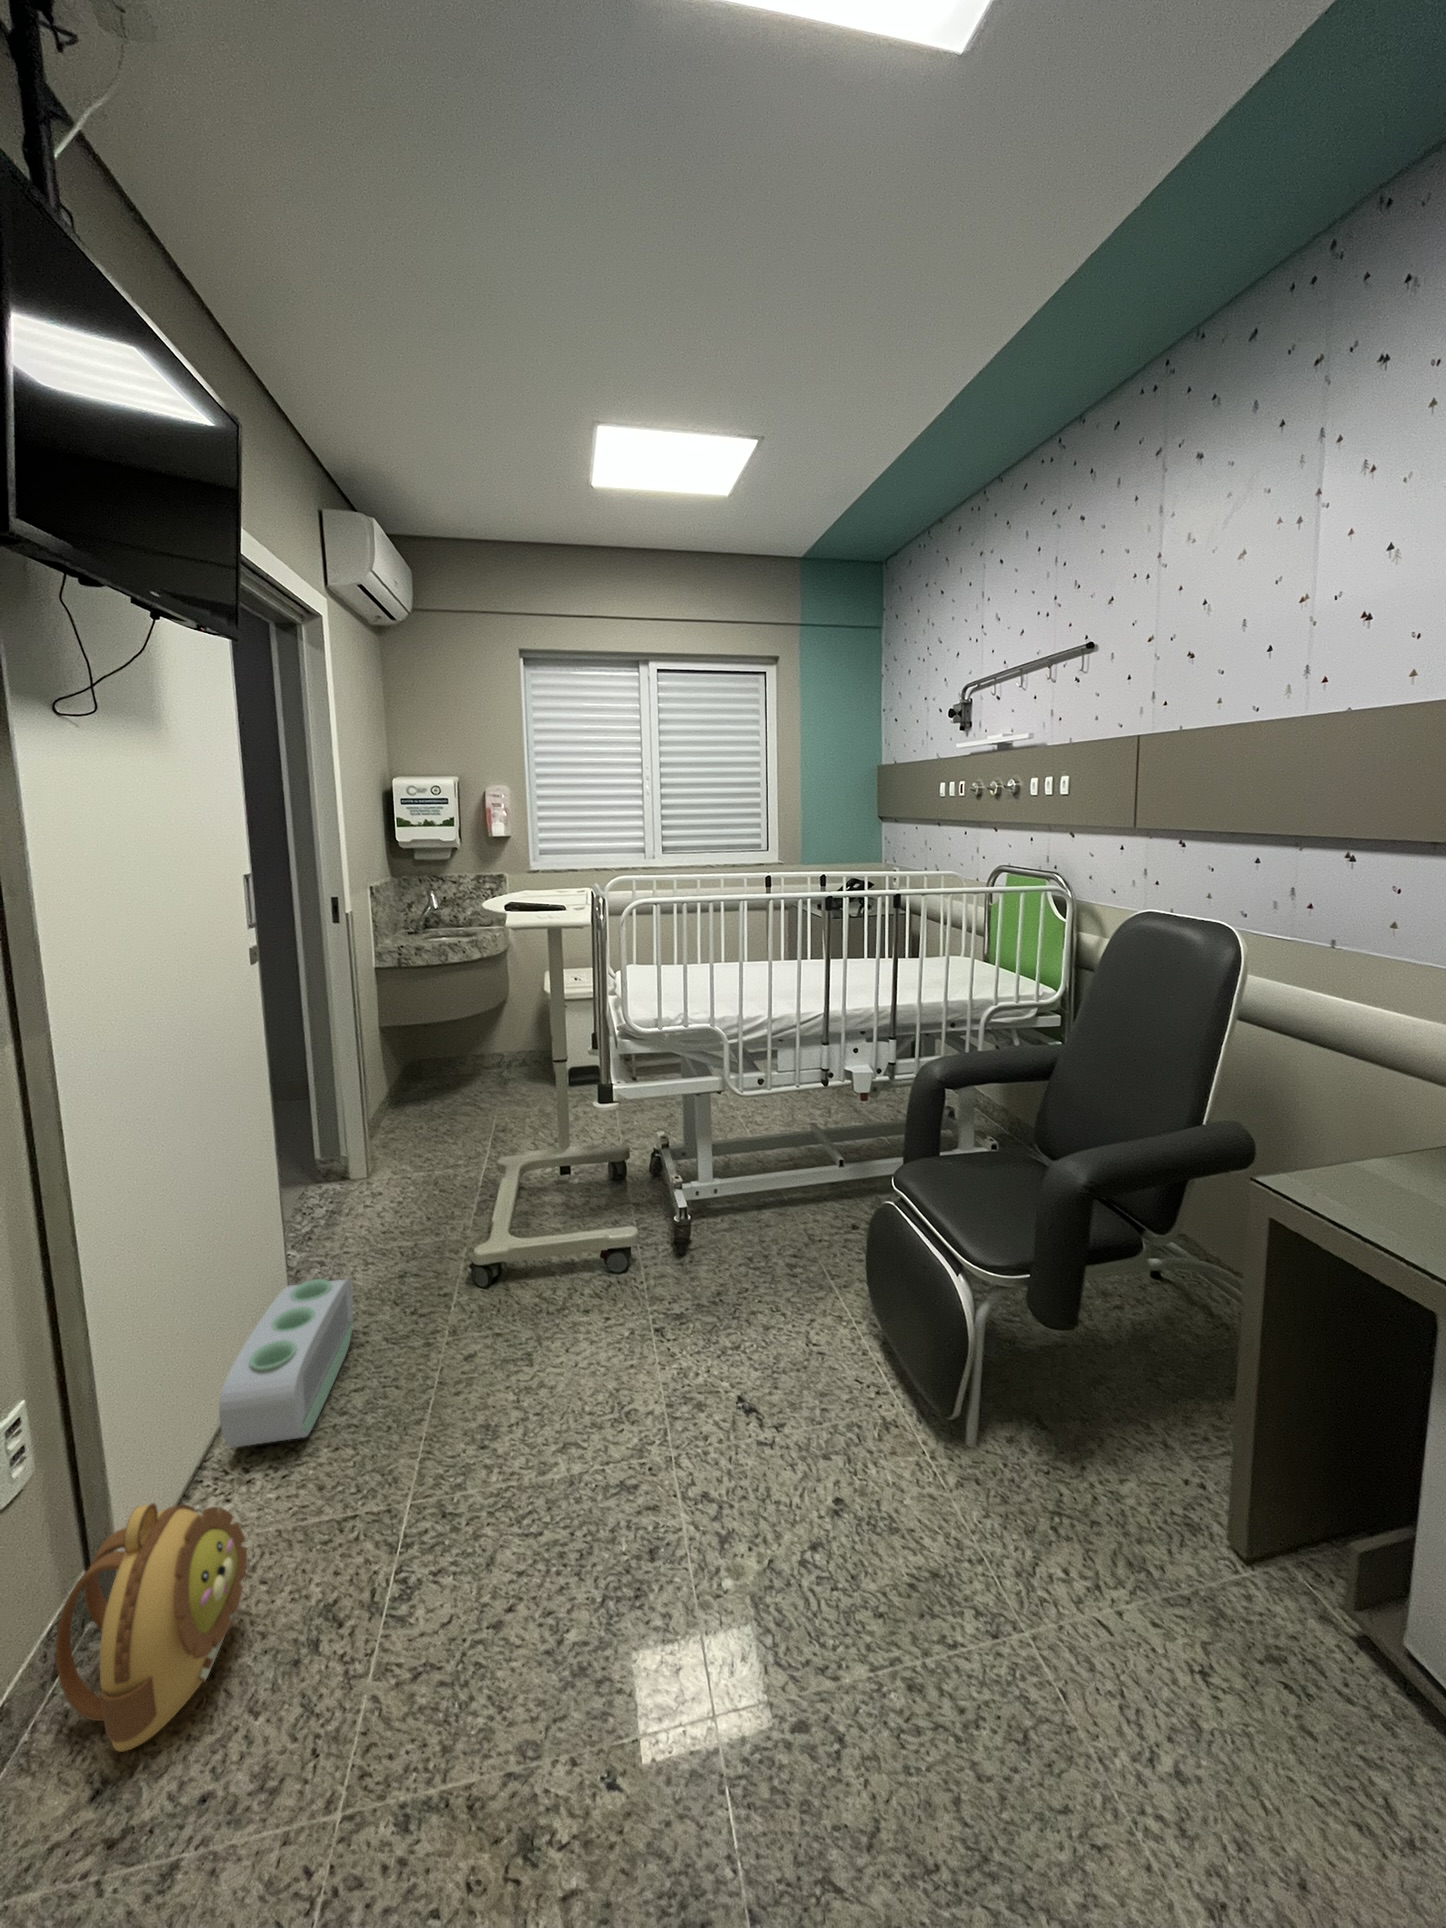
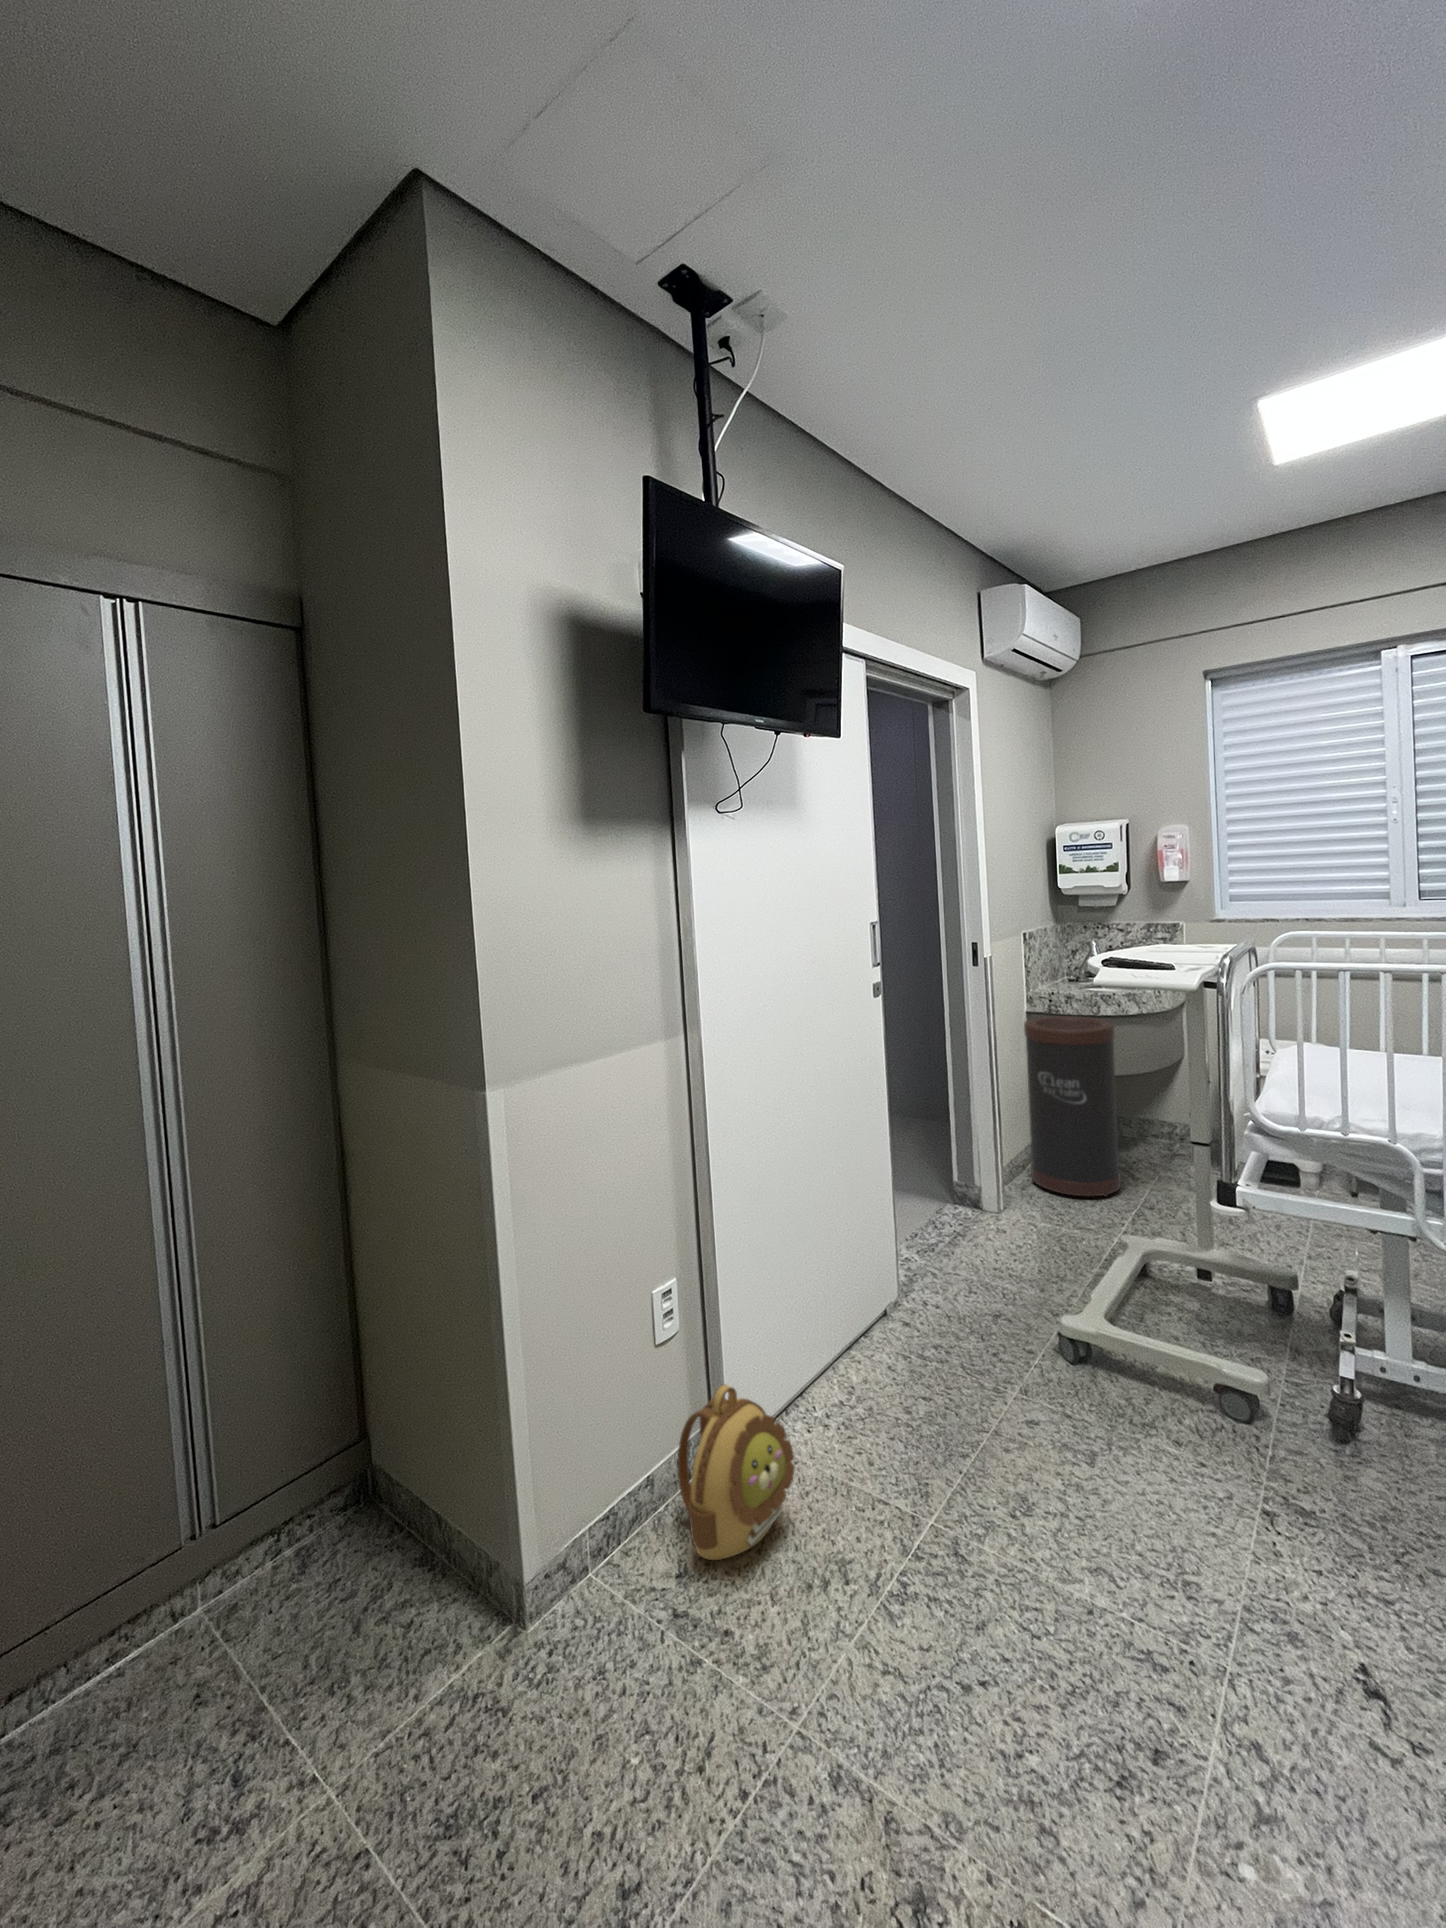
trash can: none [380,967,474,1141] -> present [1024,1016,1121,1197]
air purifier: present [219,1279,353,1448] -> none [812,1277,938,1412]

